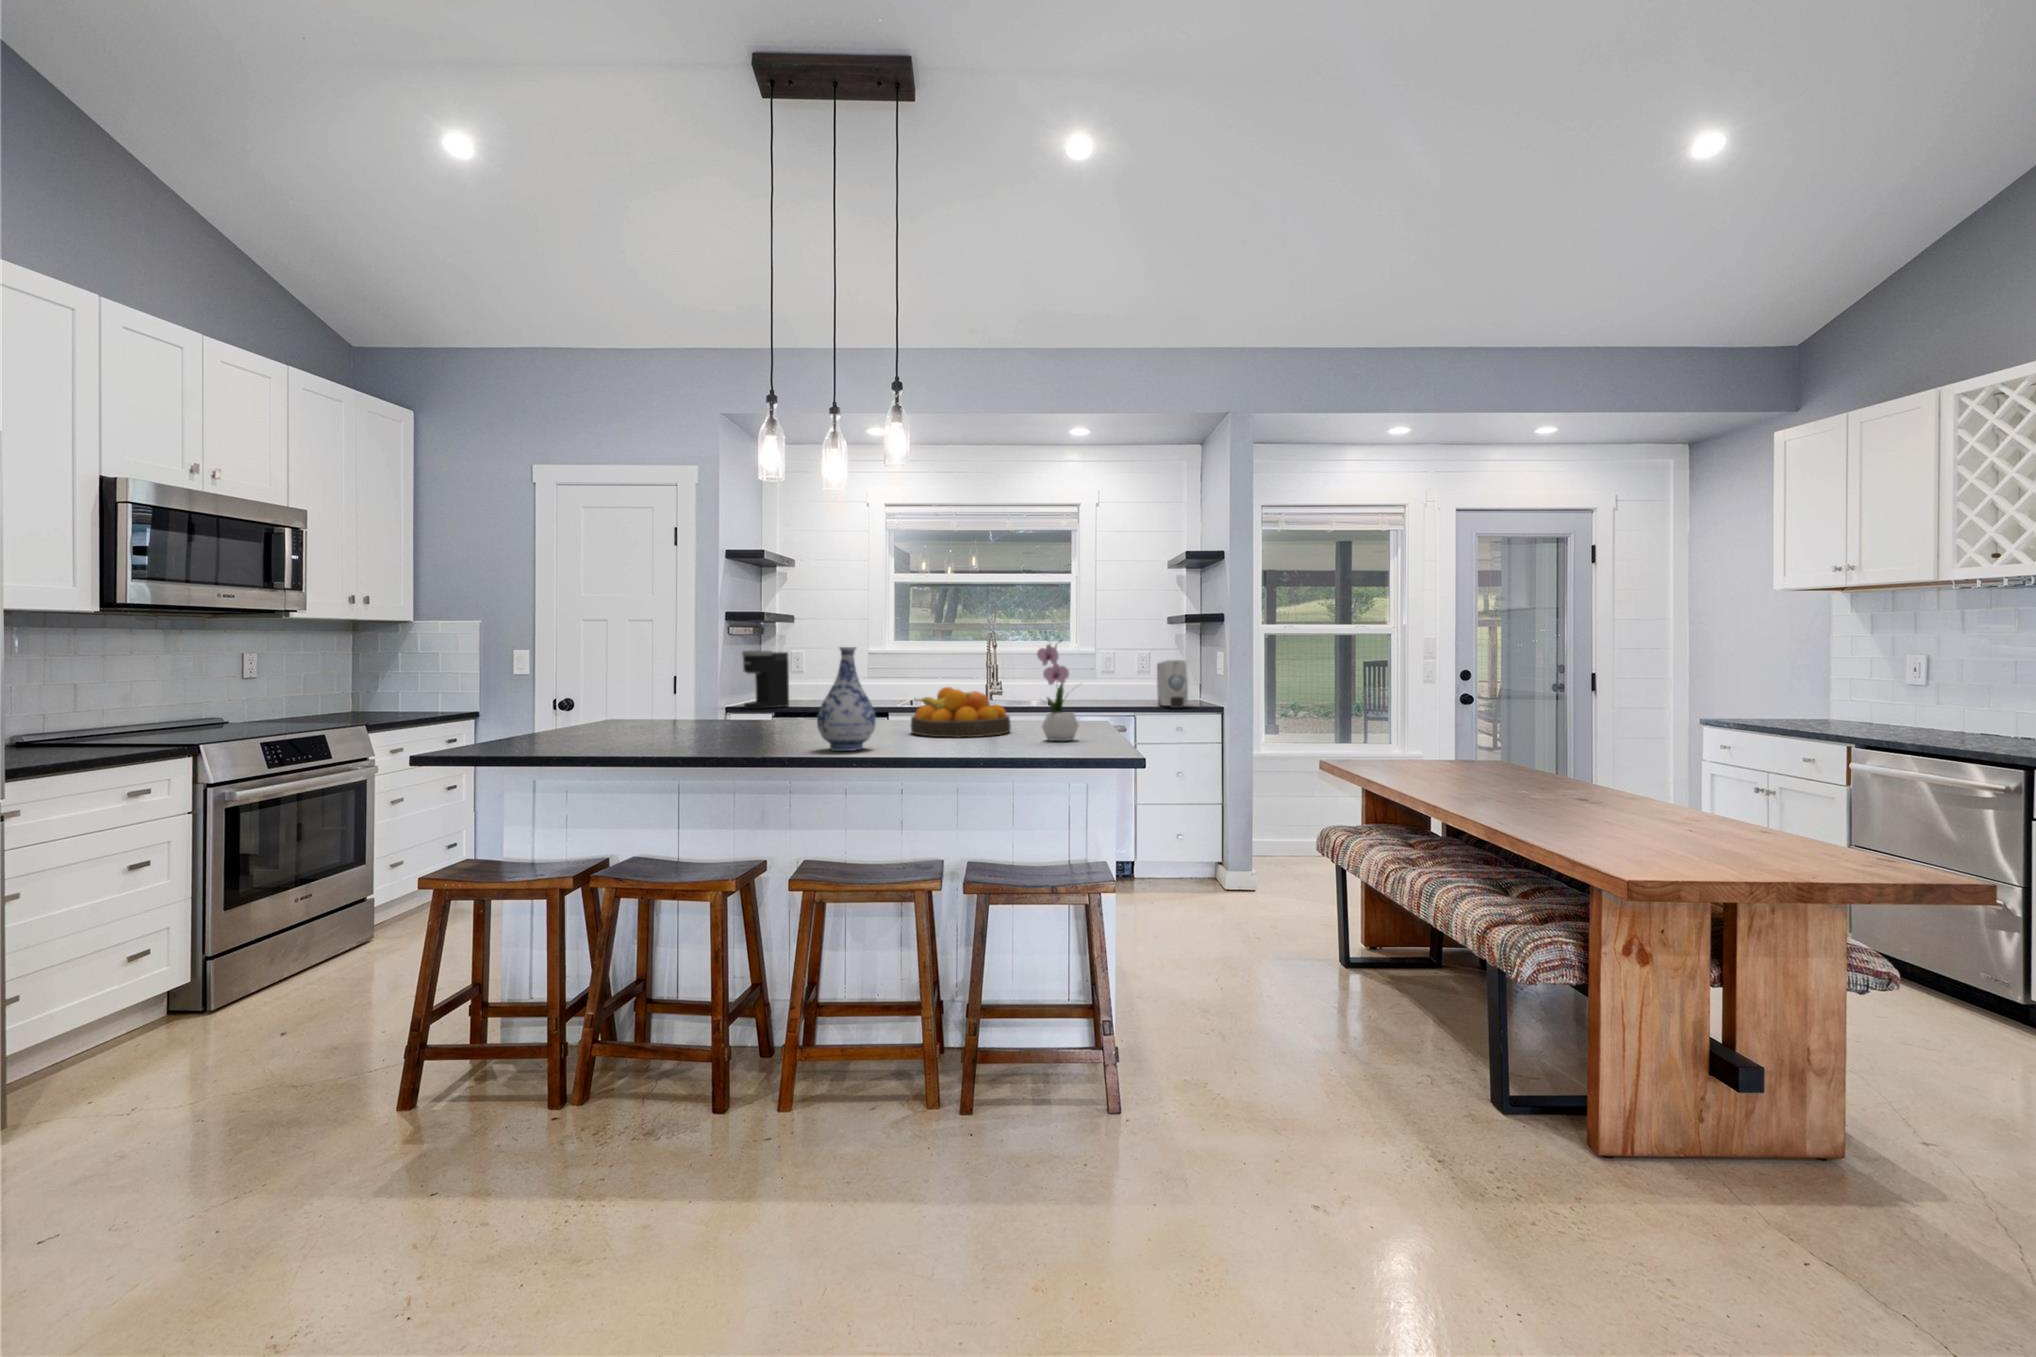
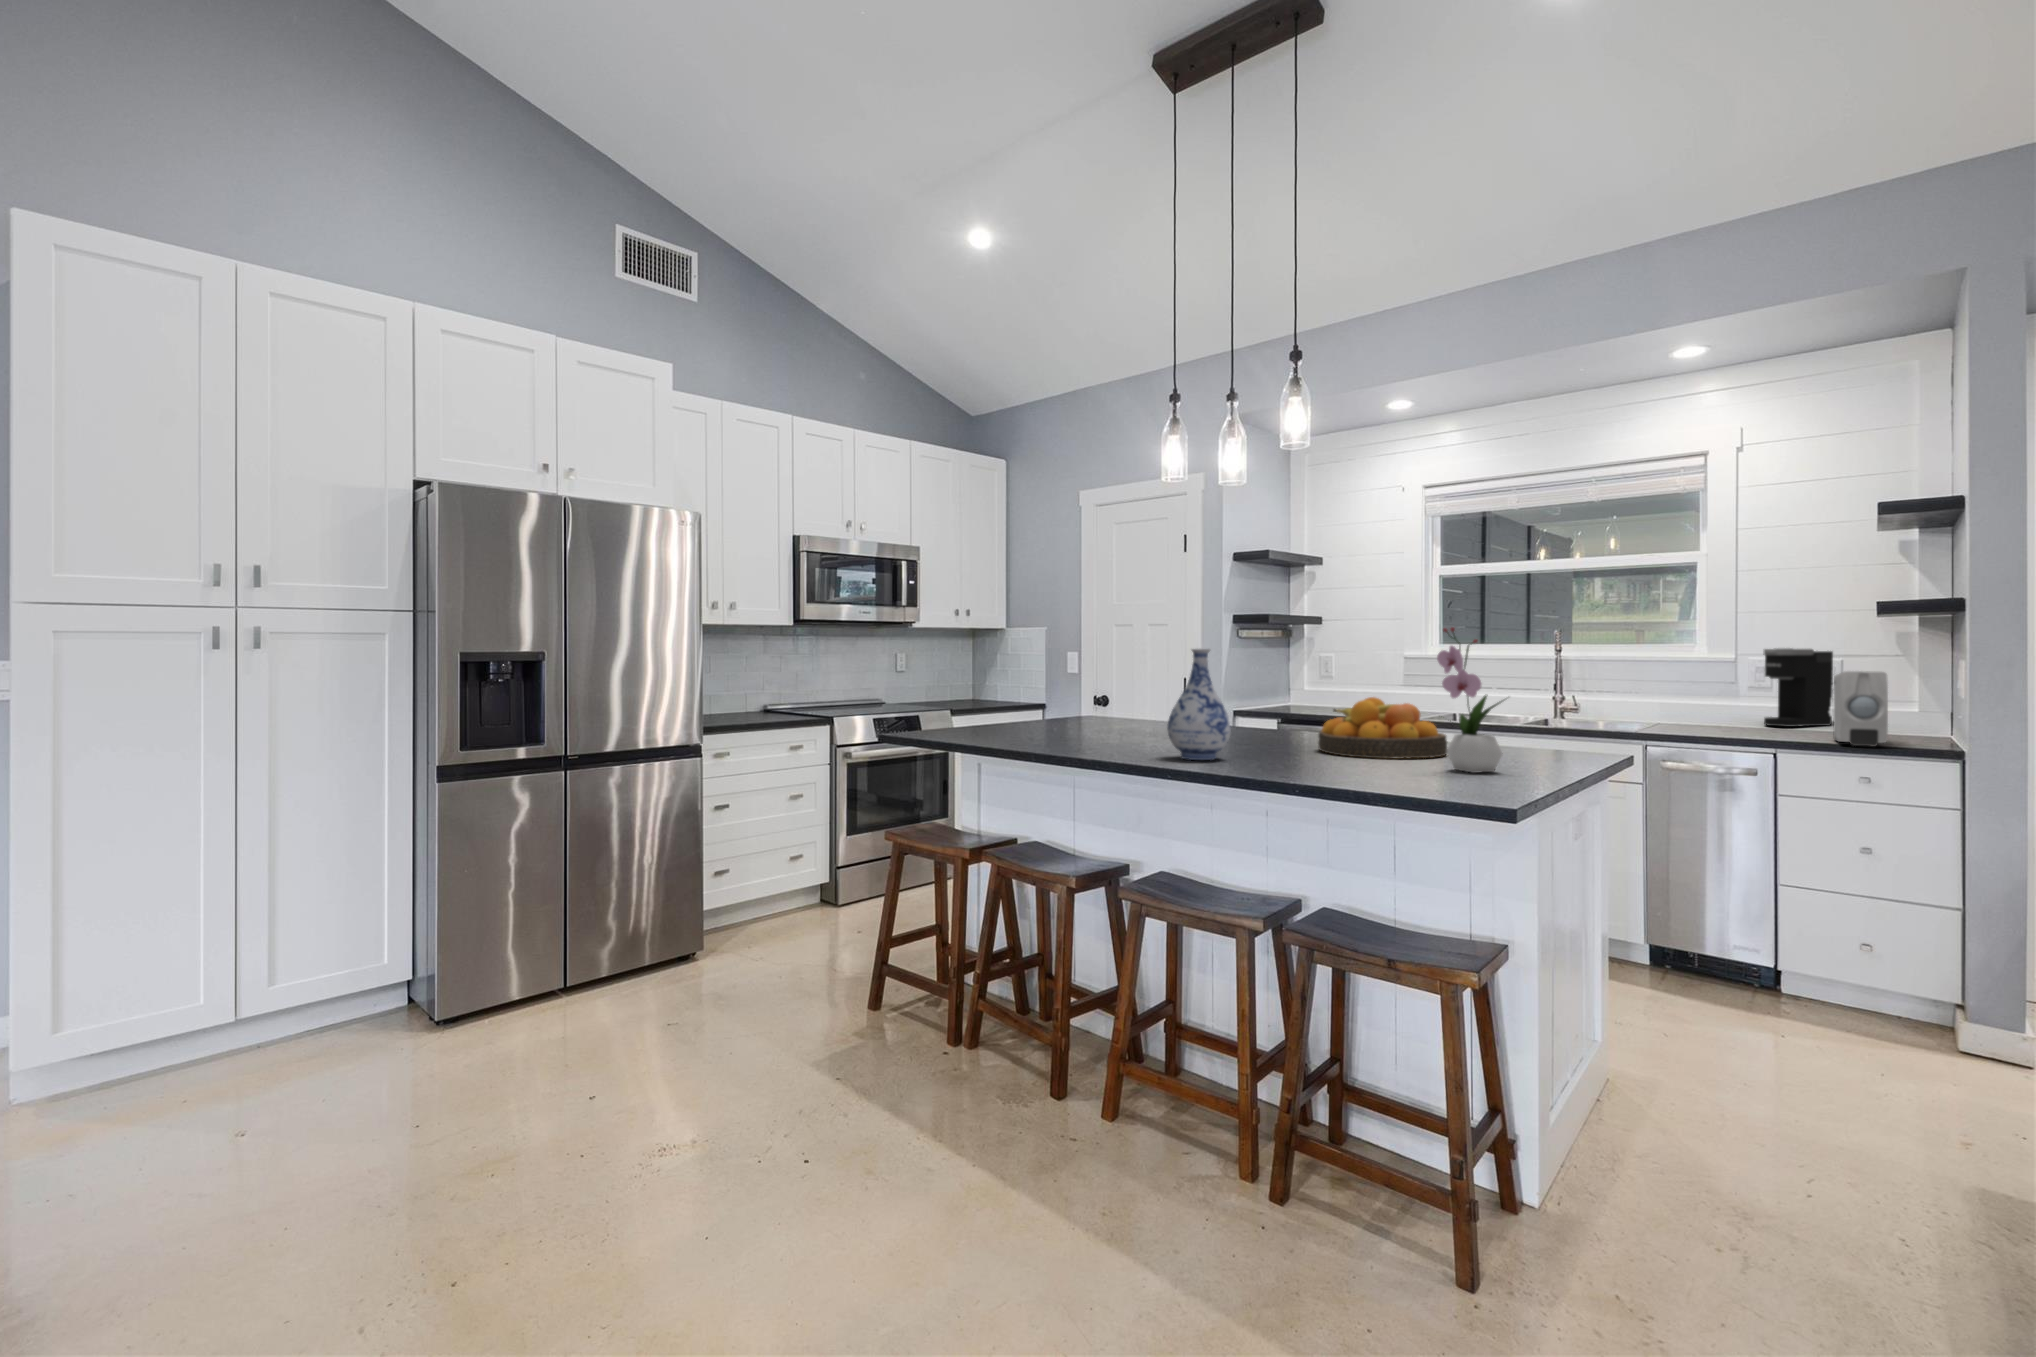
coffee maker: present [742,650,789,709] -> present [1764,648,1833,727]

